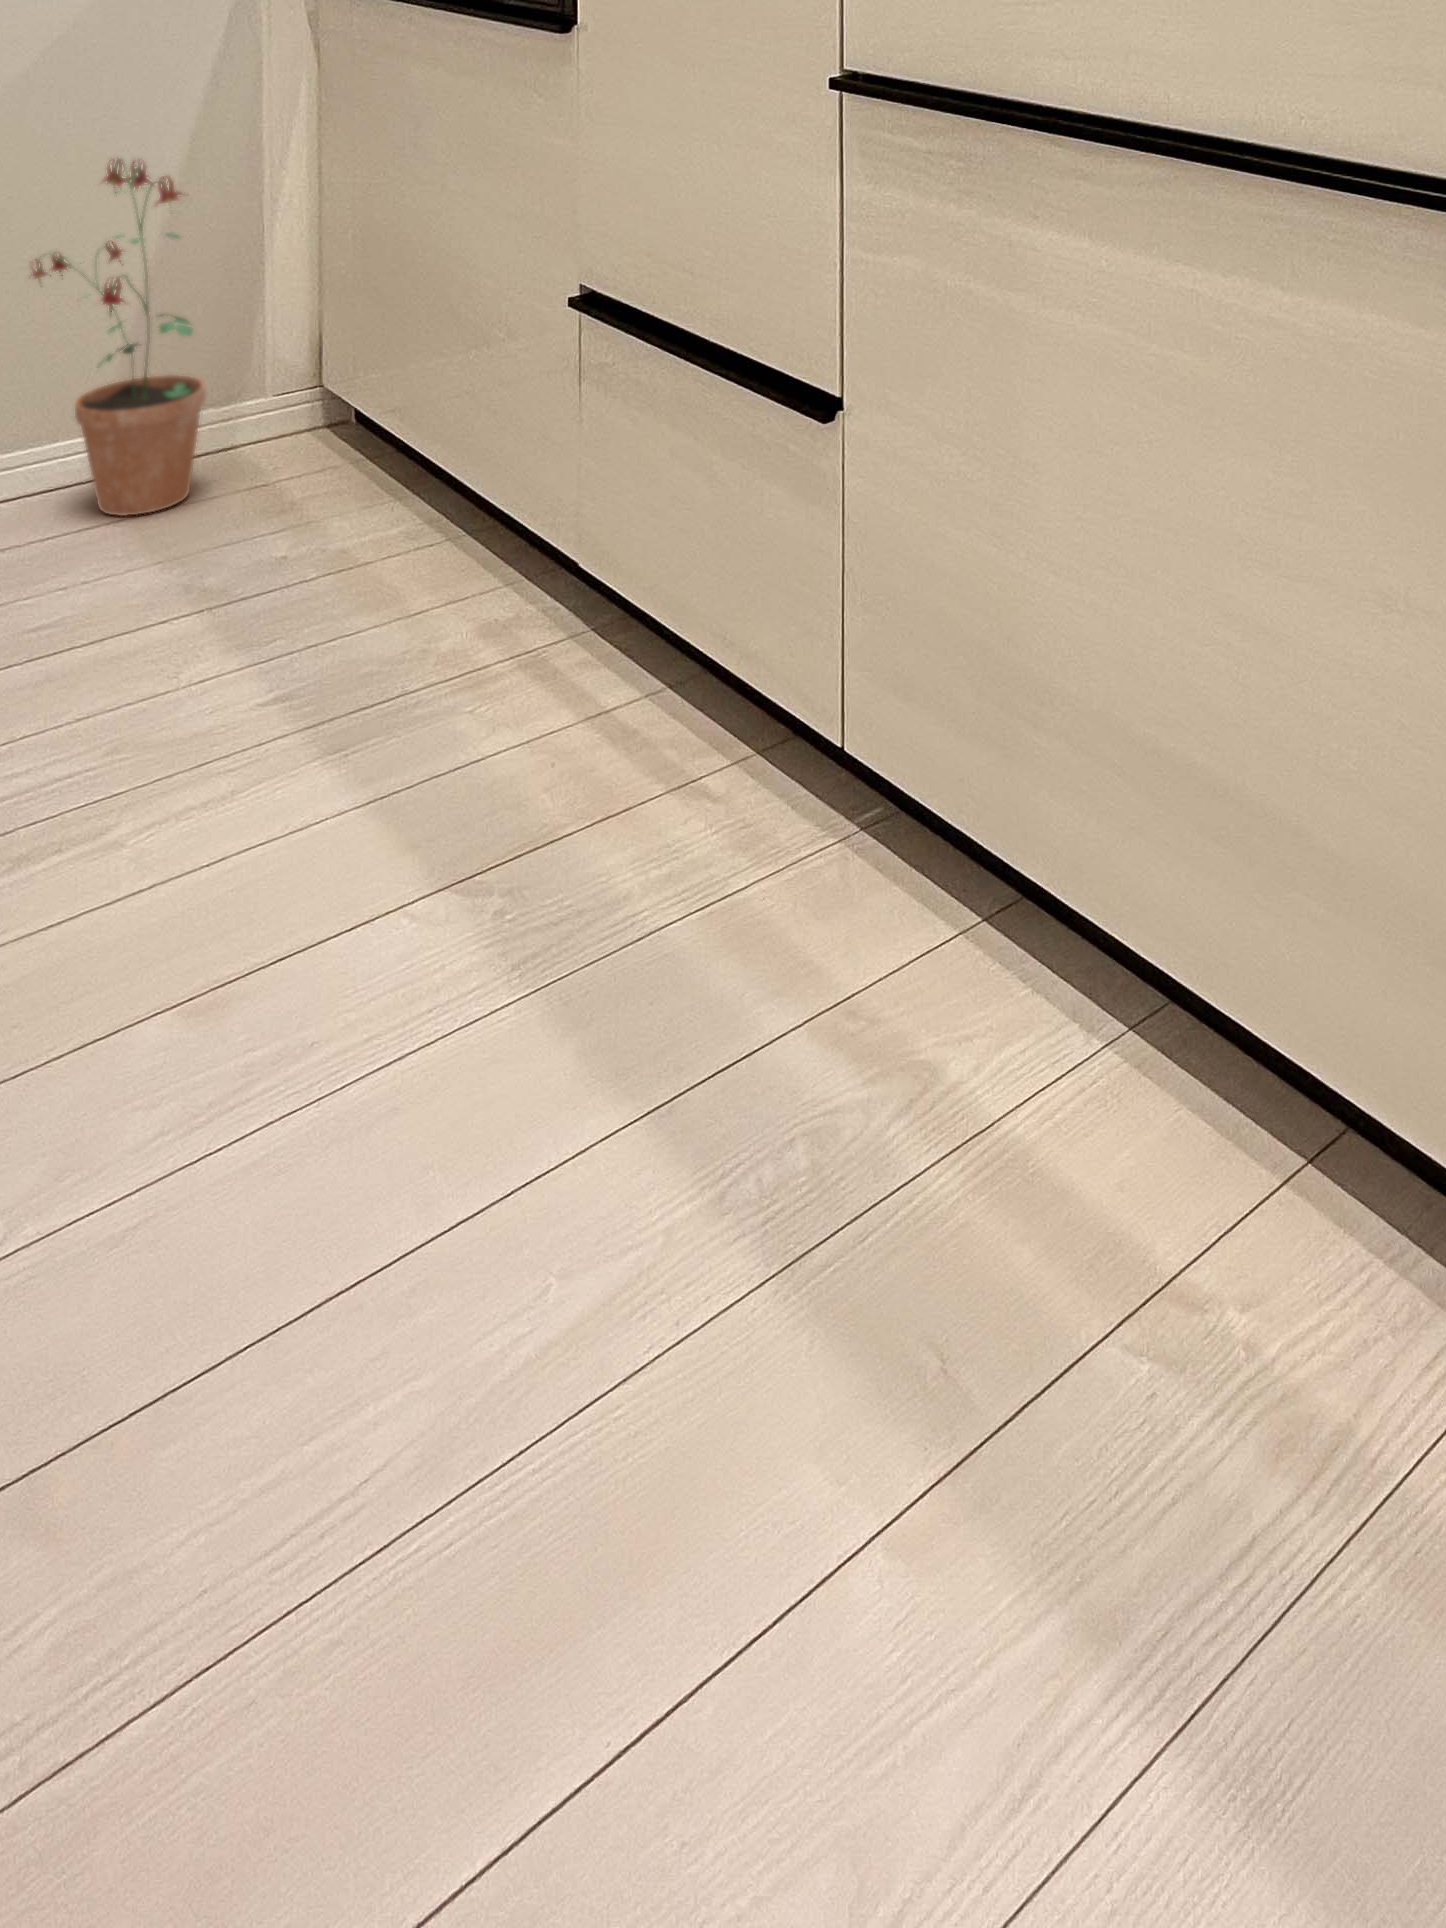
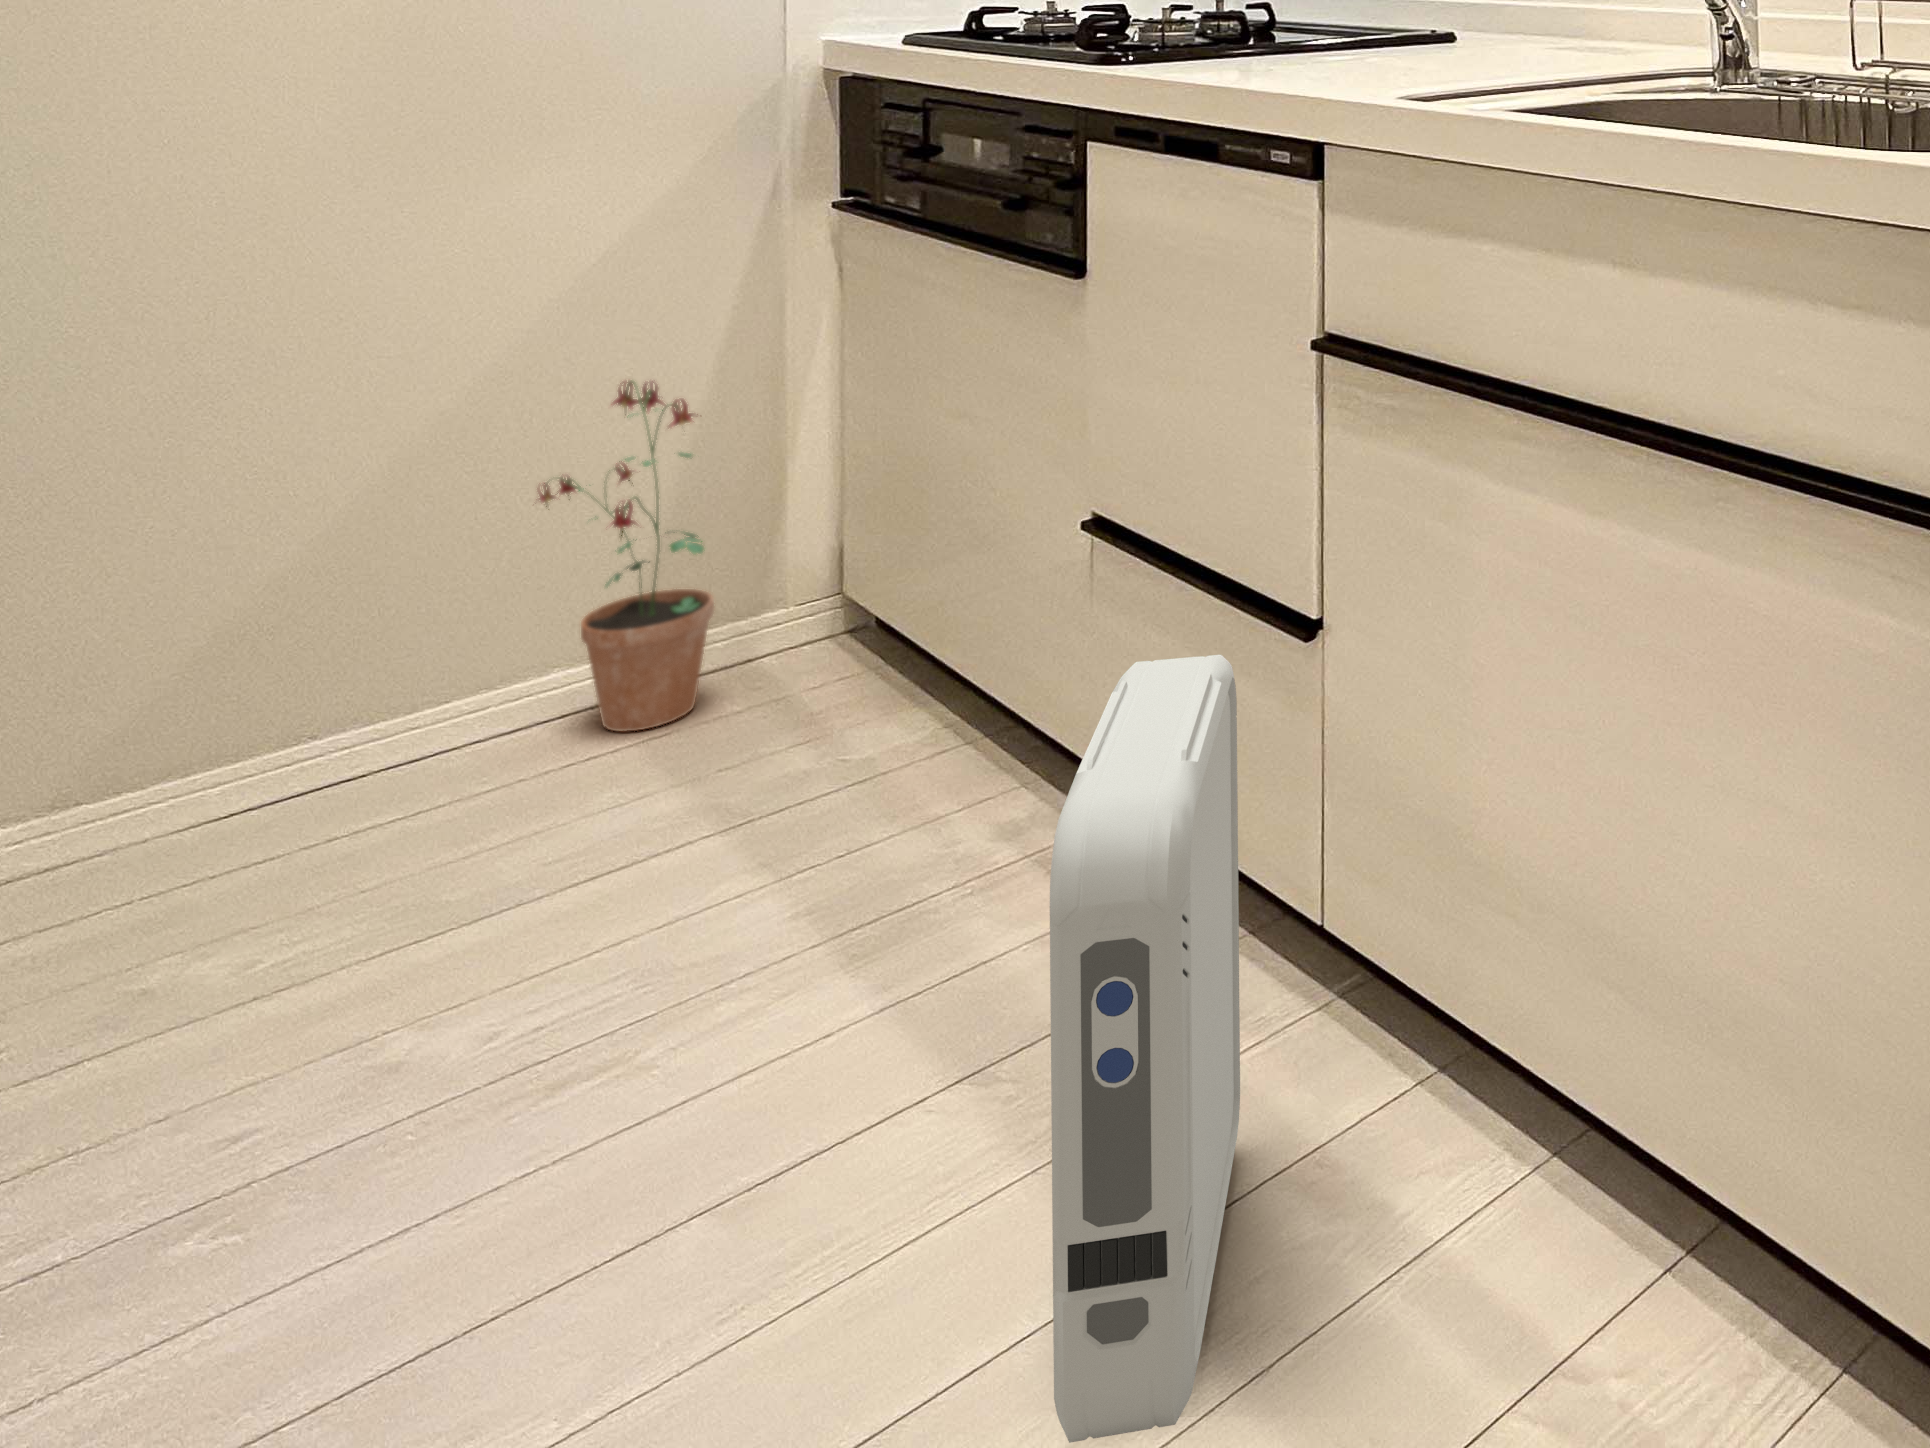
air purifier: none [538,423,756,1331] -> present [1050,655,1240,1443]

